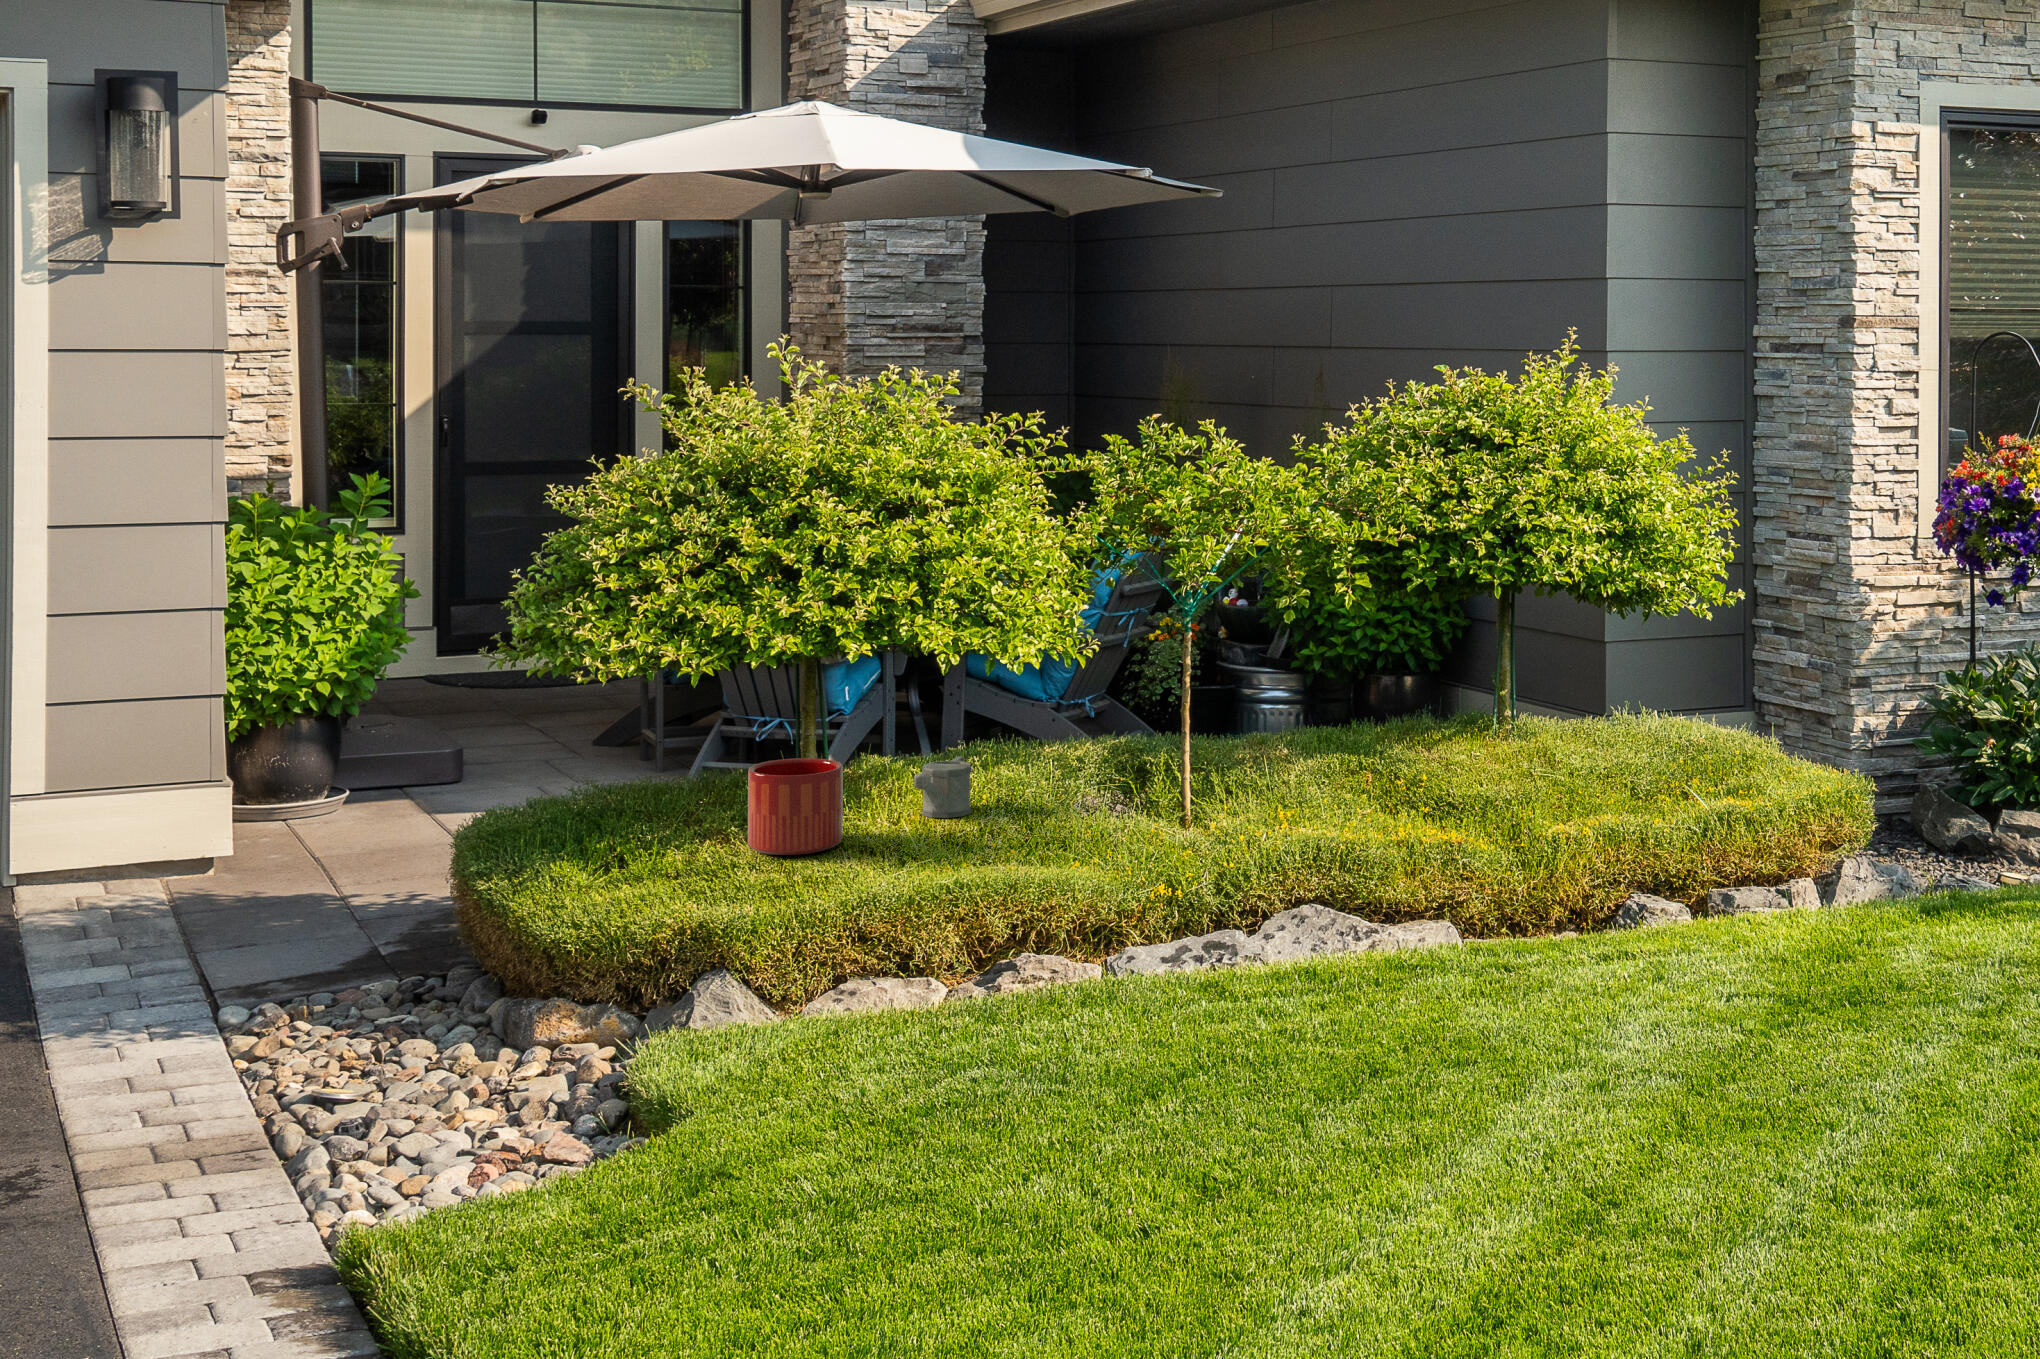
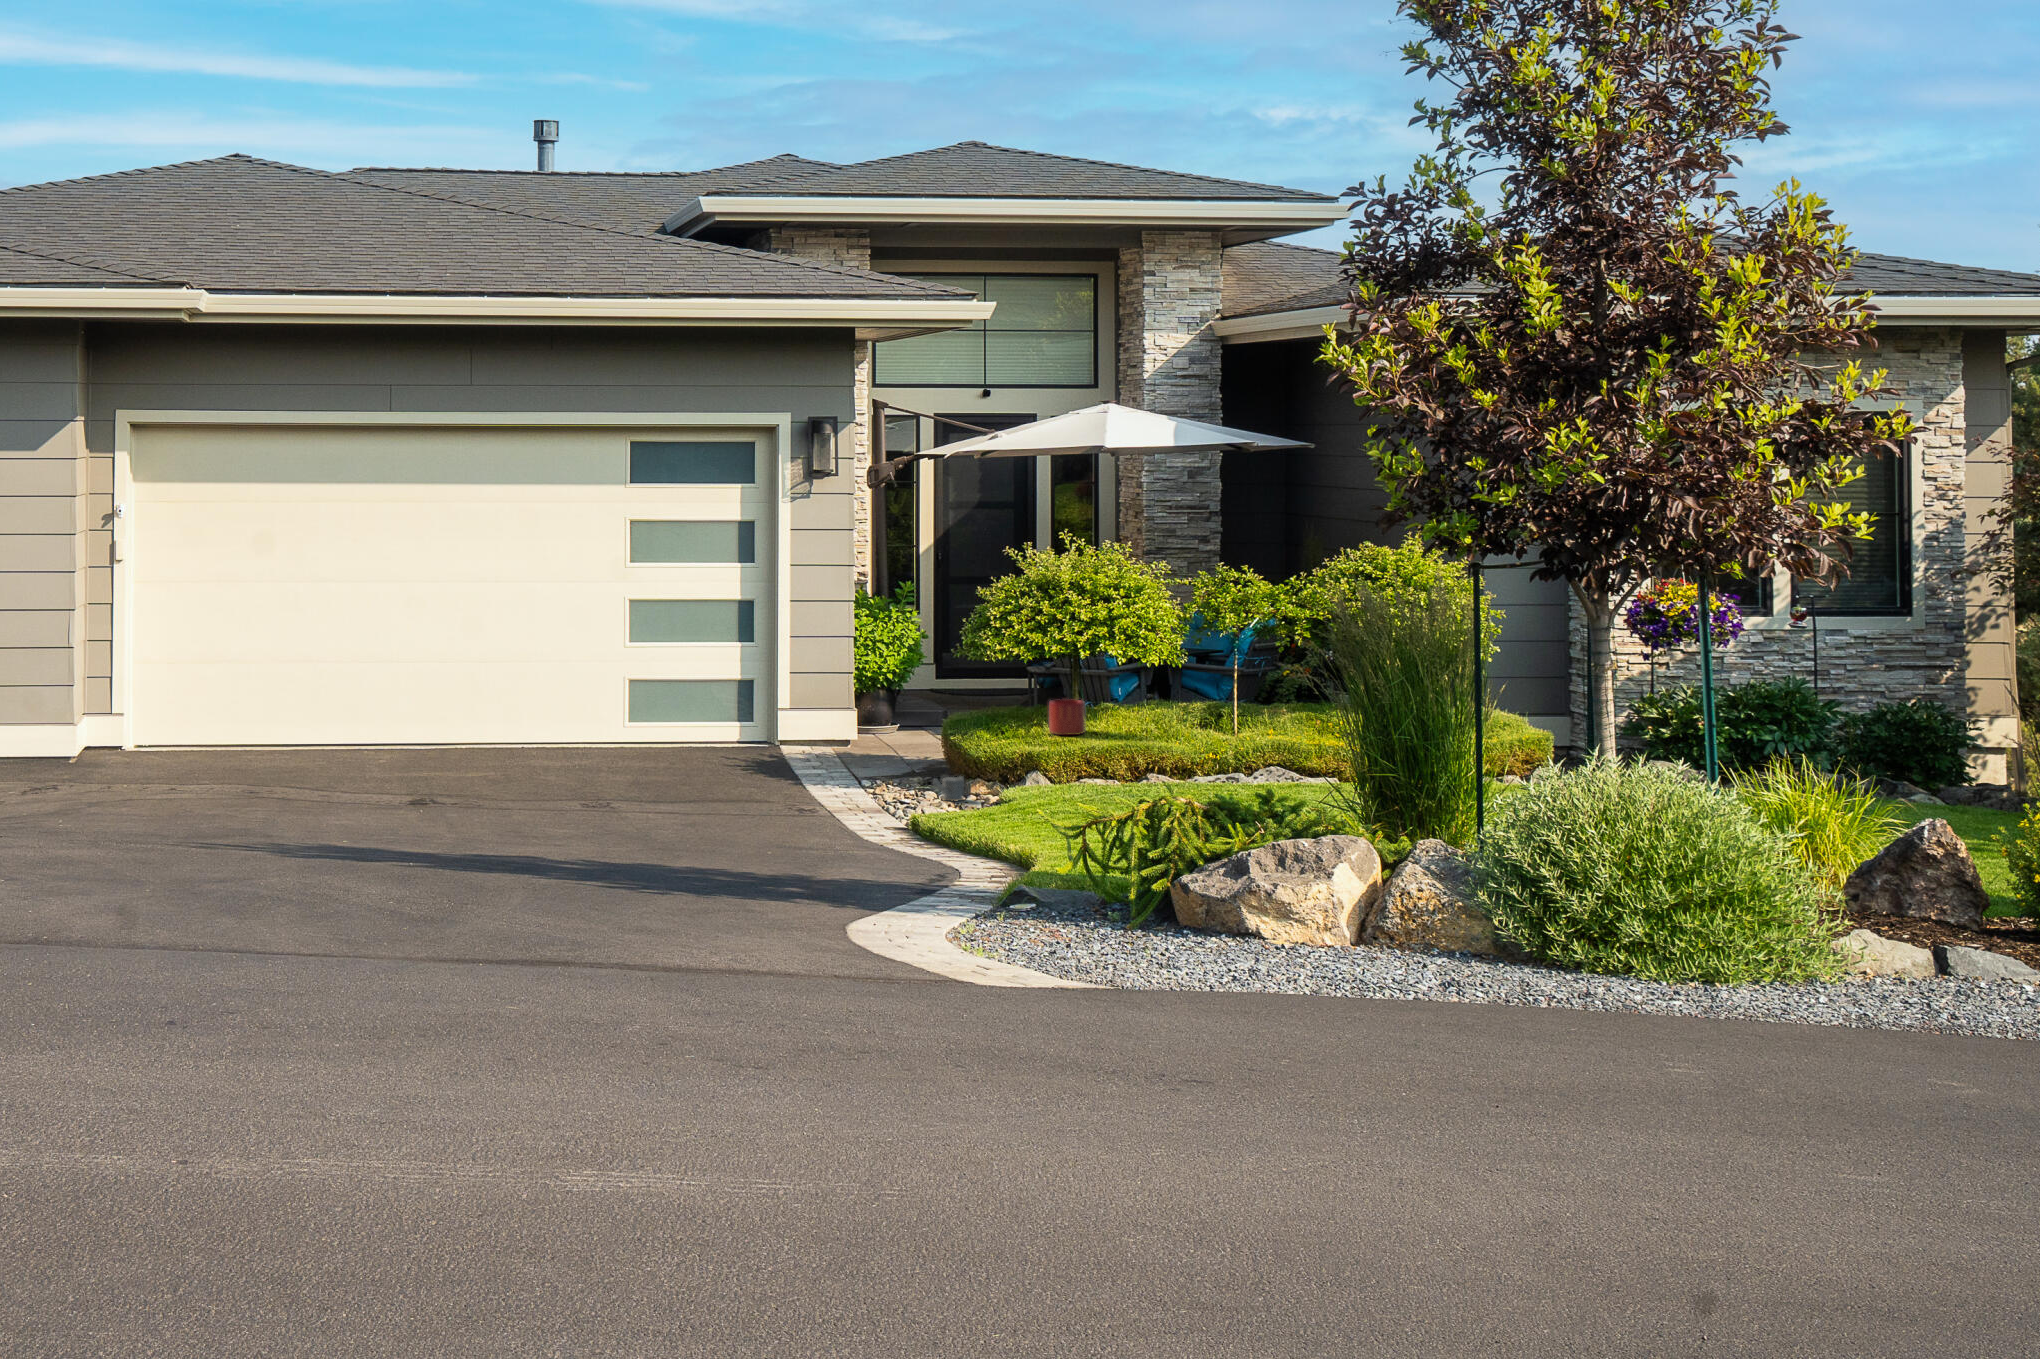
watering can: present [914,756,972,818] -> present [933,776,964,801]

